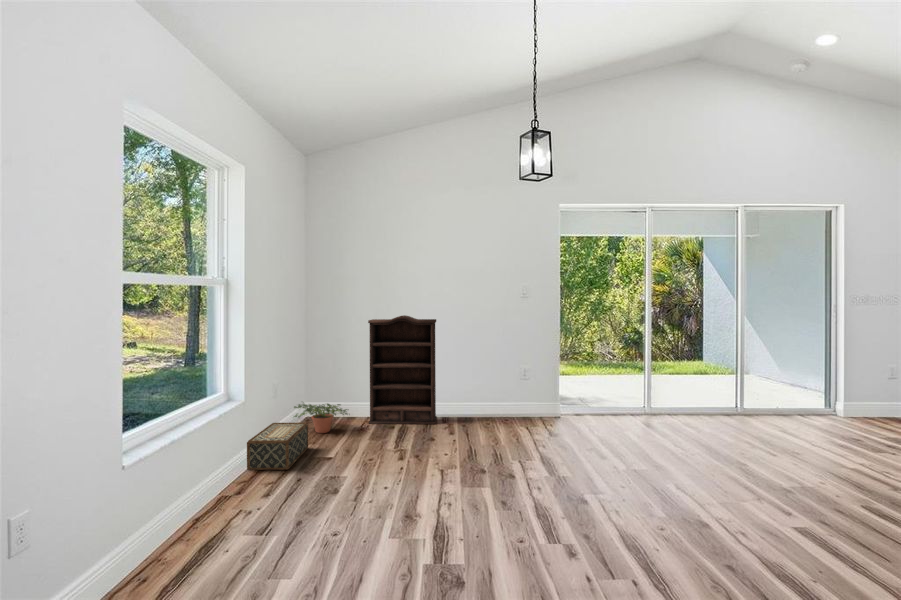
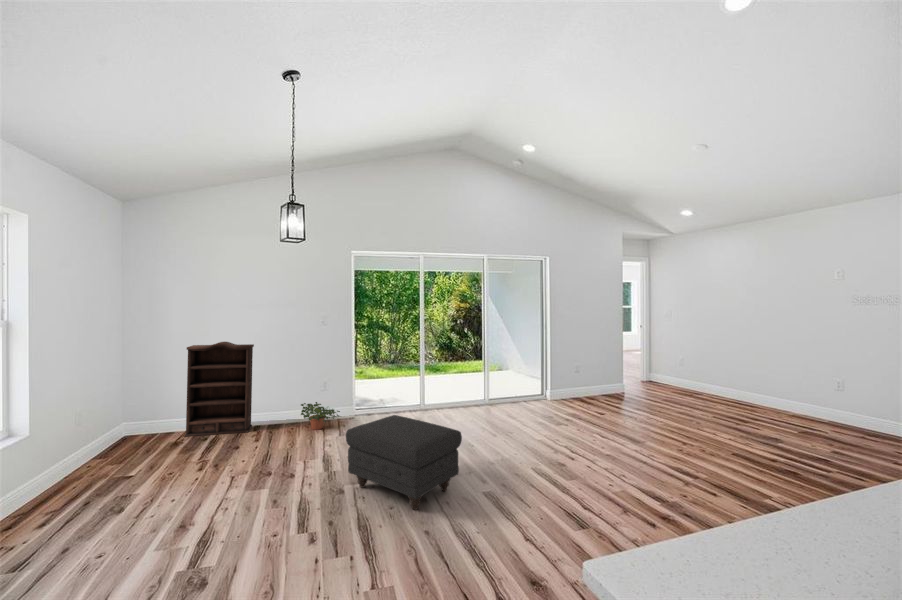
potted plant: present [294,404,348,433] -> present [301,402,340,430]
ottoman: none [586,406,766,536] -> present [346,415,462,510]
woven basket: present [247,423,308,470] -> none [29,445,110,500]

